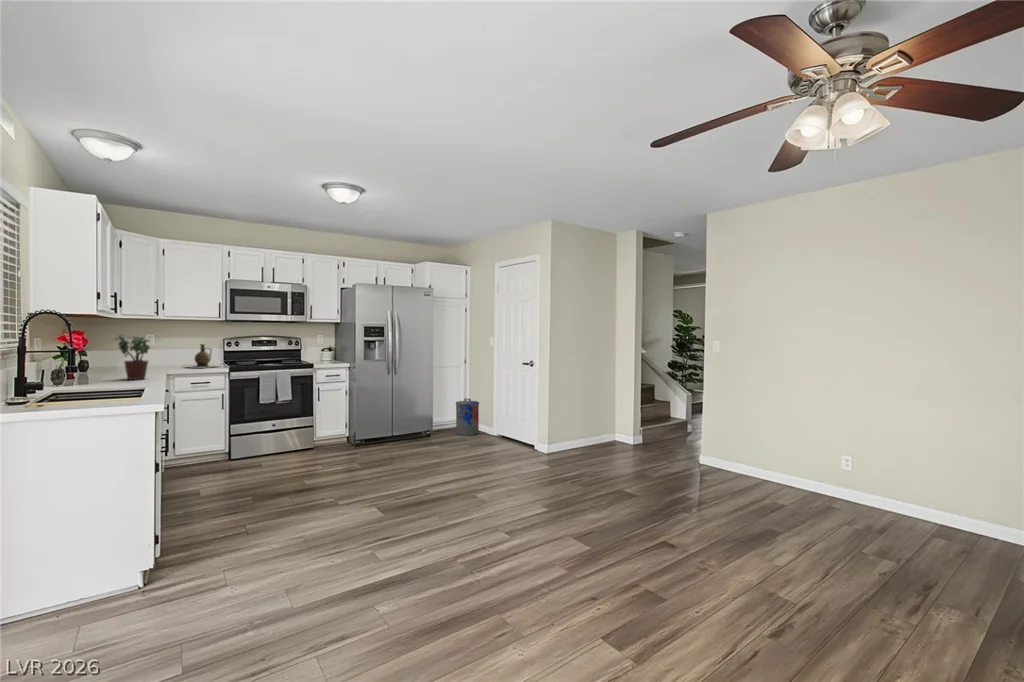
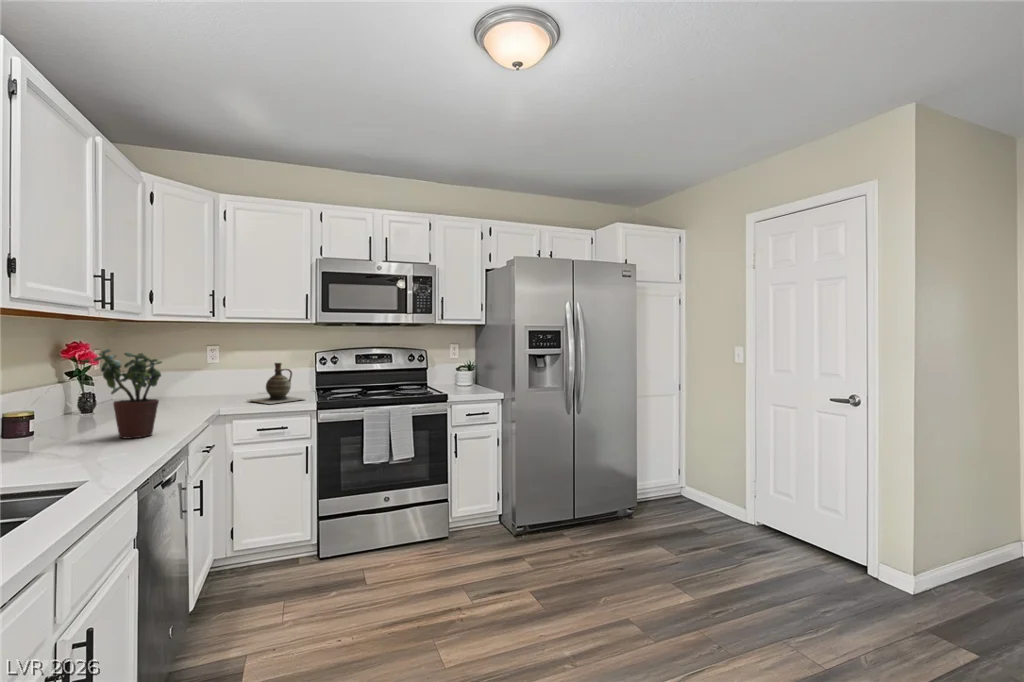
trash can: present [456,398,479,435] -> none [673,452,715,518]

